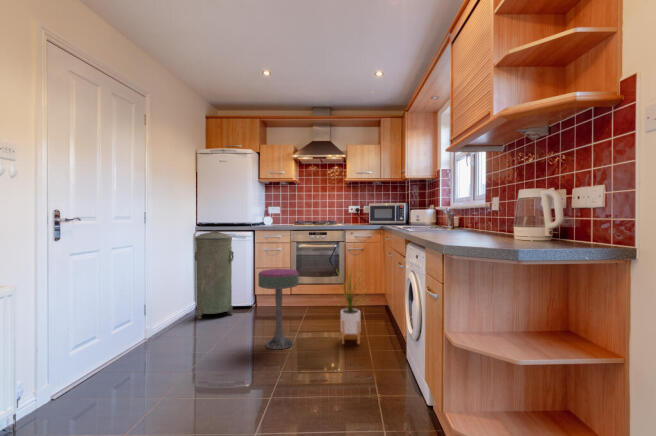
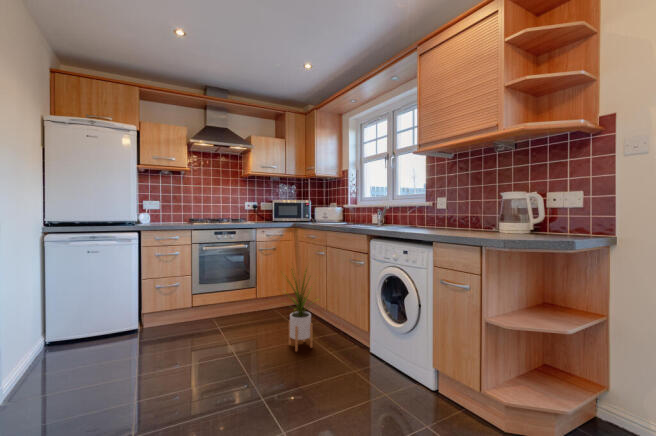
trash can: present [195,230,234,319] -> none [48,231,118,363]
bar stool: present [258,269,299,349] -> none [200,277,252,379]

